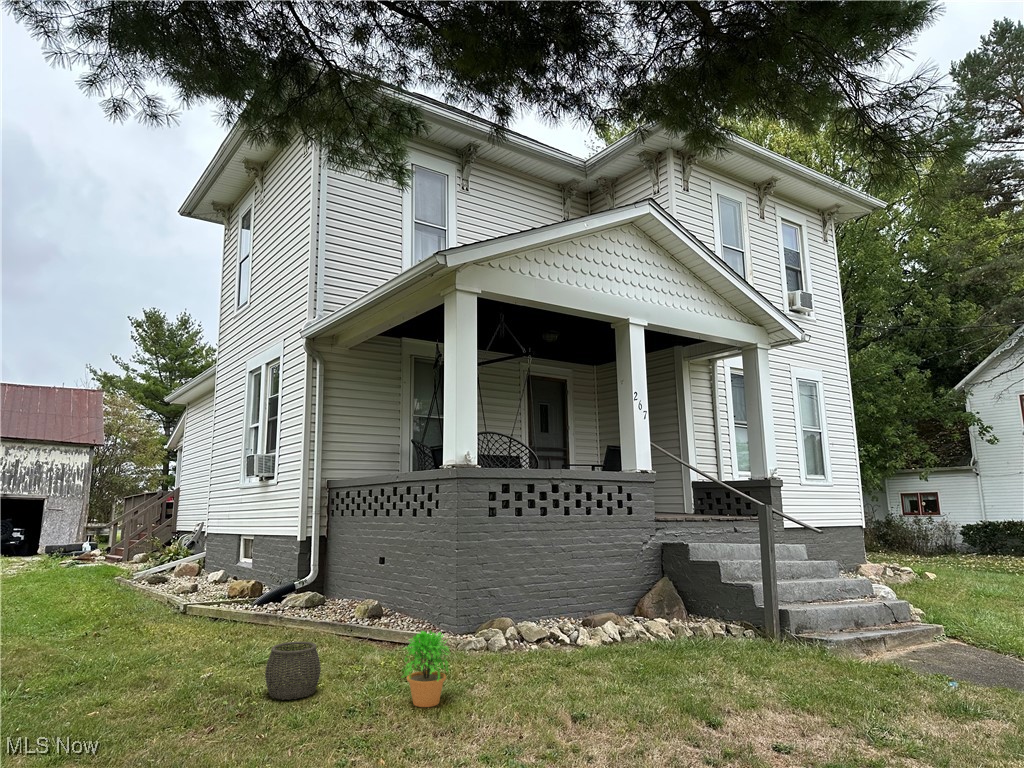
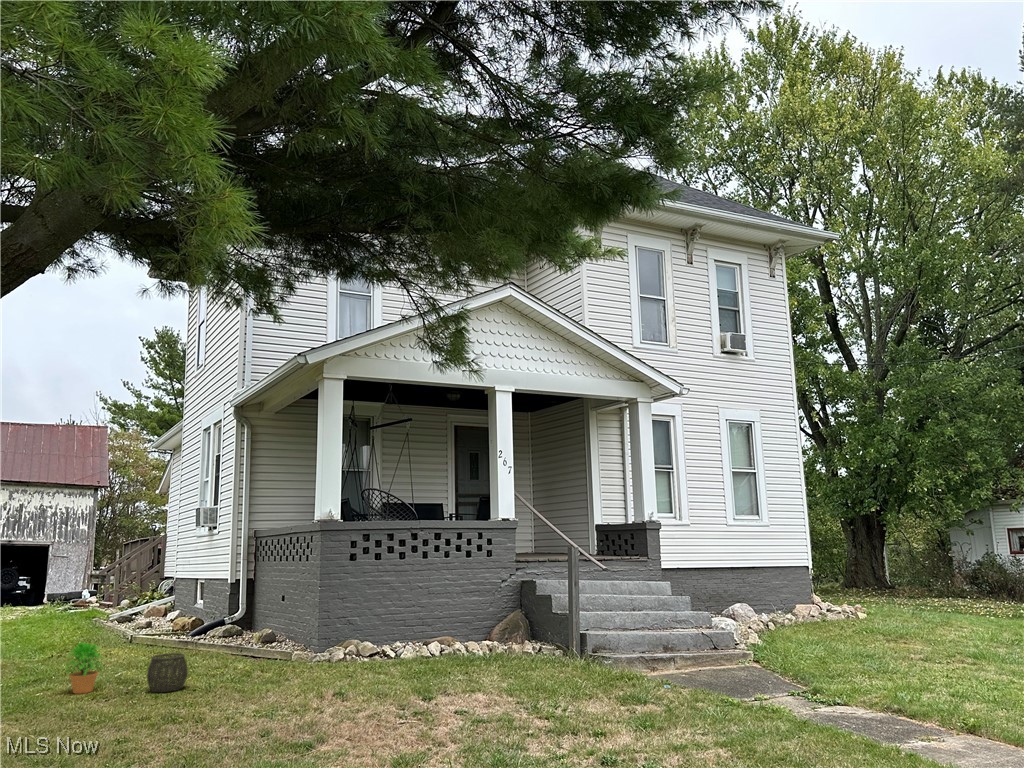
potted plant: present [402,630,449,707] -> present [66,642,102,694]

